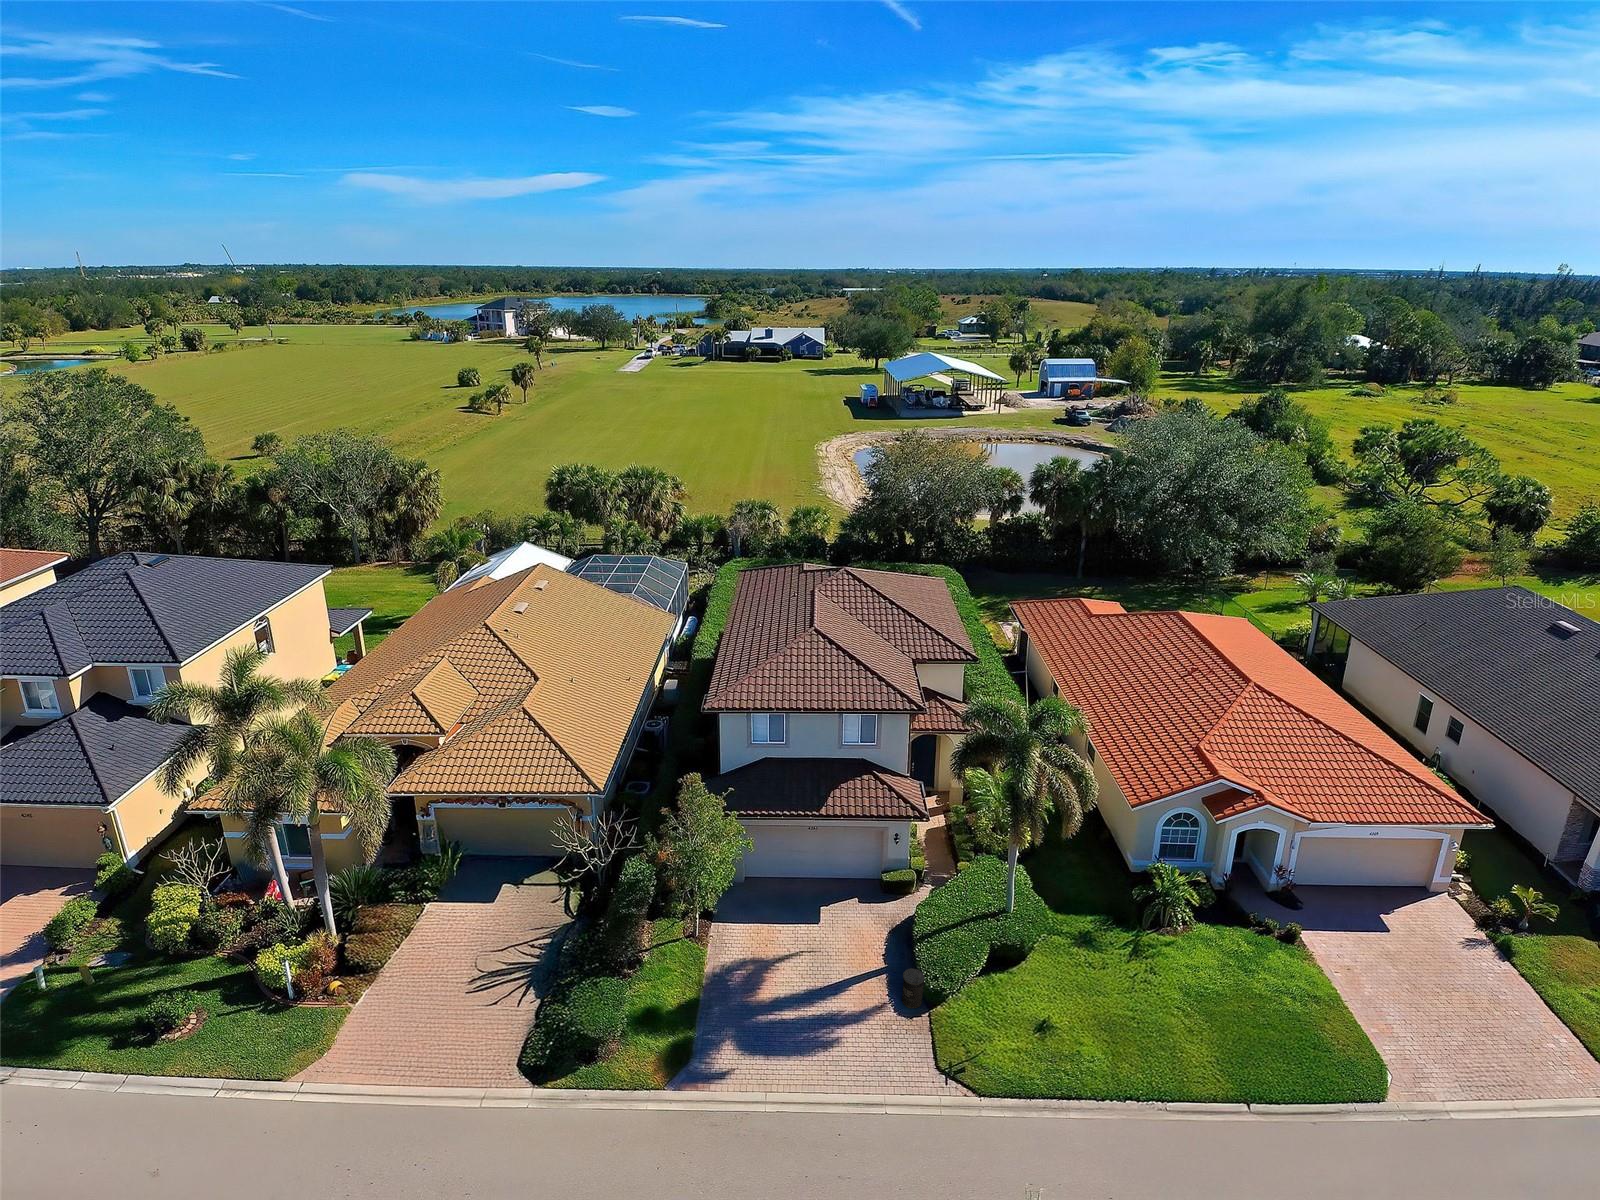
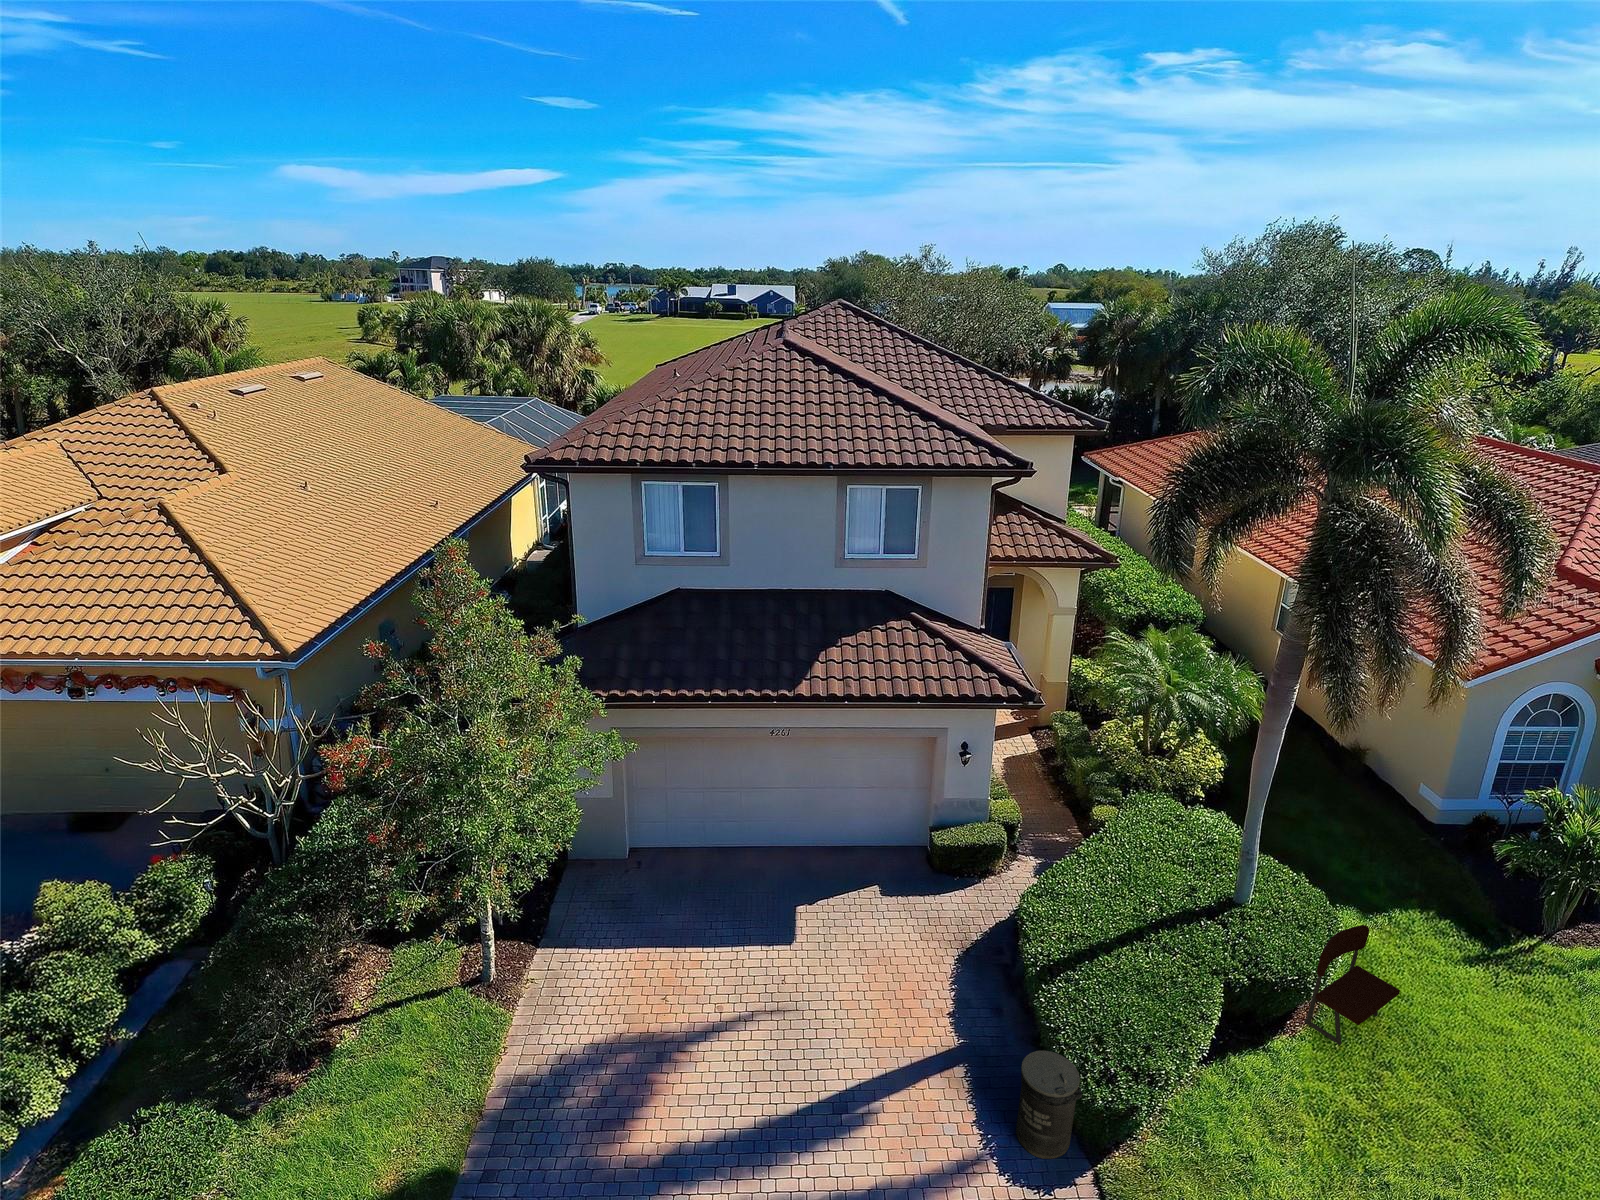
bench: none [1027,923,1065,971] -> present [1305,925,1400,1045]

